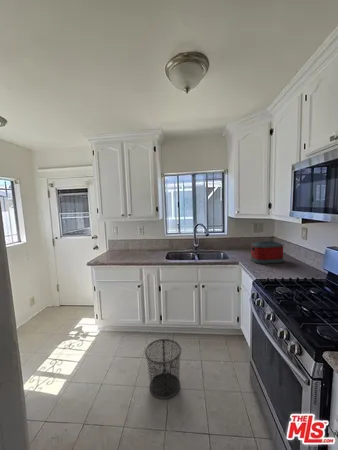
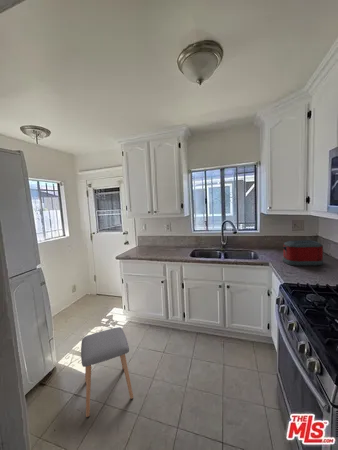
stool: none [60,336,120,434] -> present [81,327,133,418]
waste bin: present [145,339,181,398] -> none [160,337,197,399]

